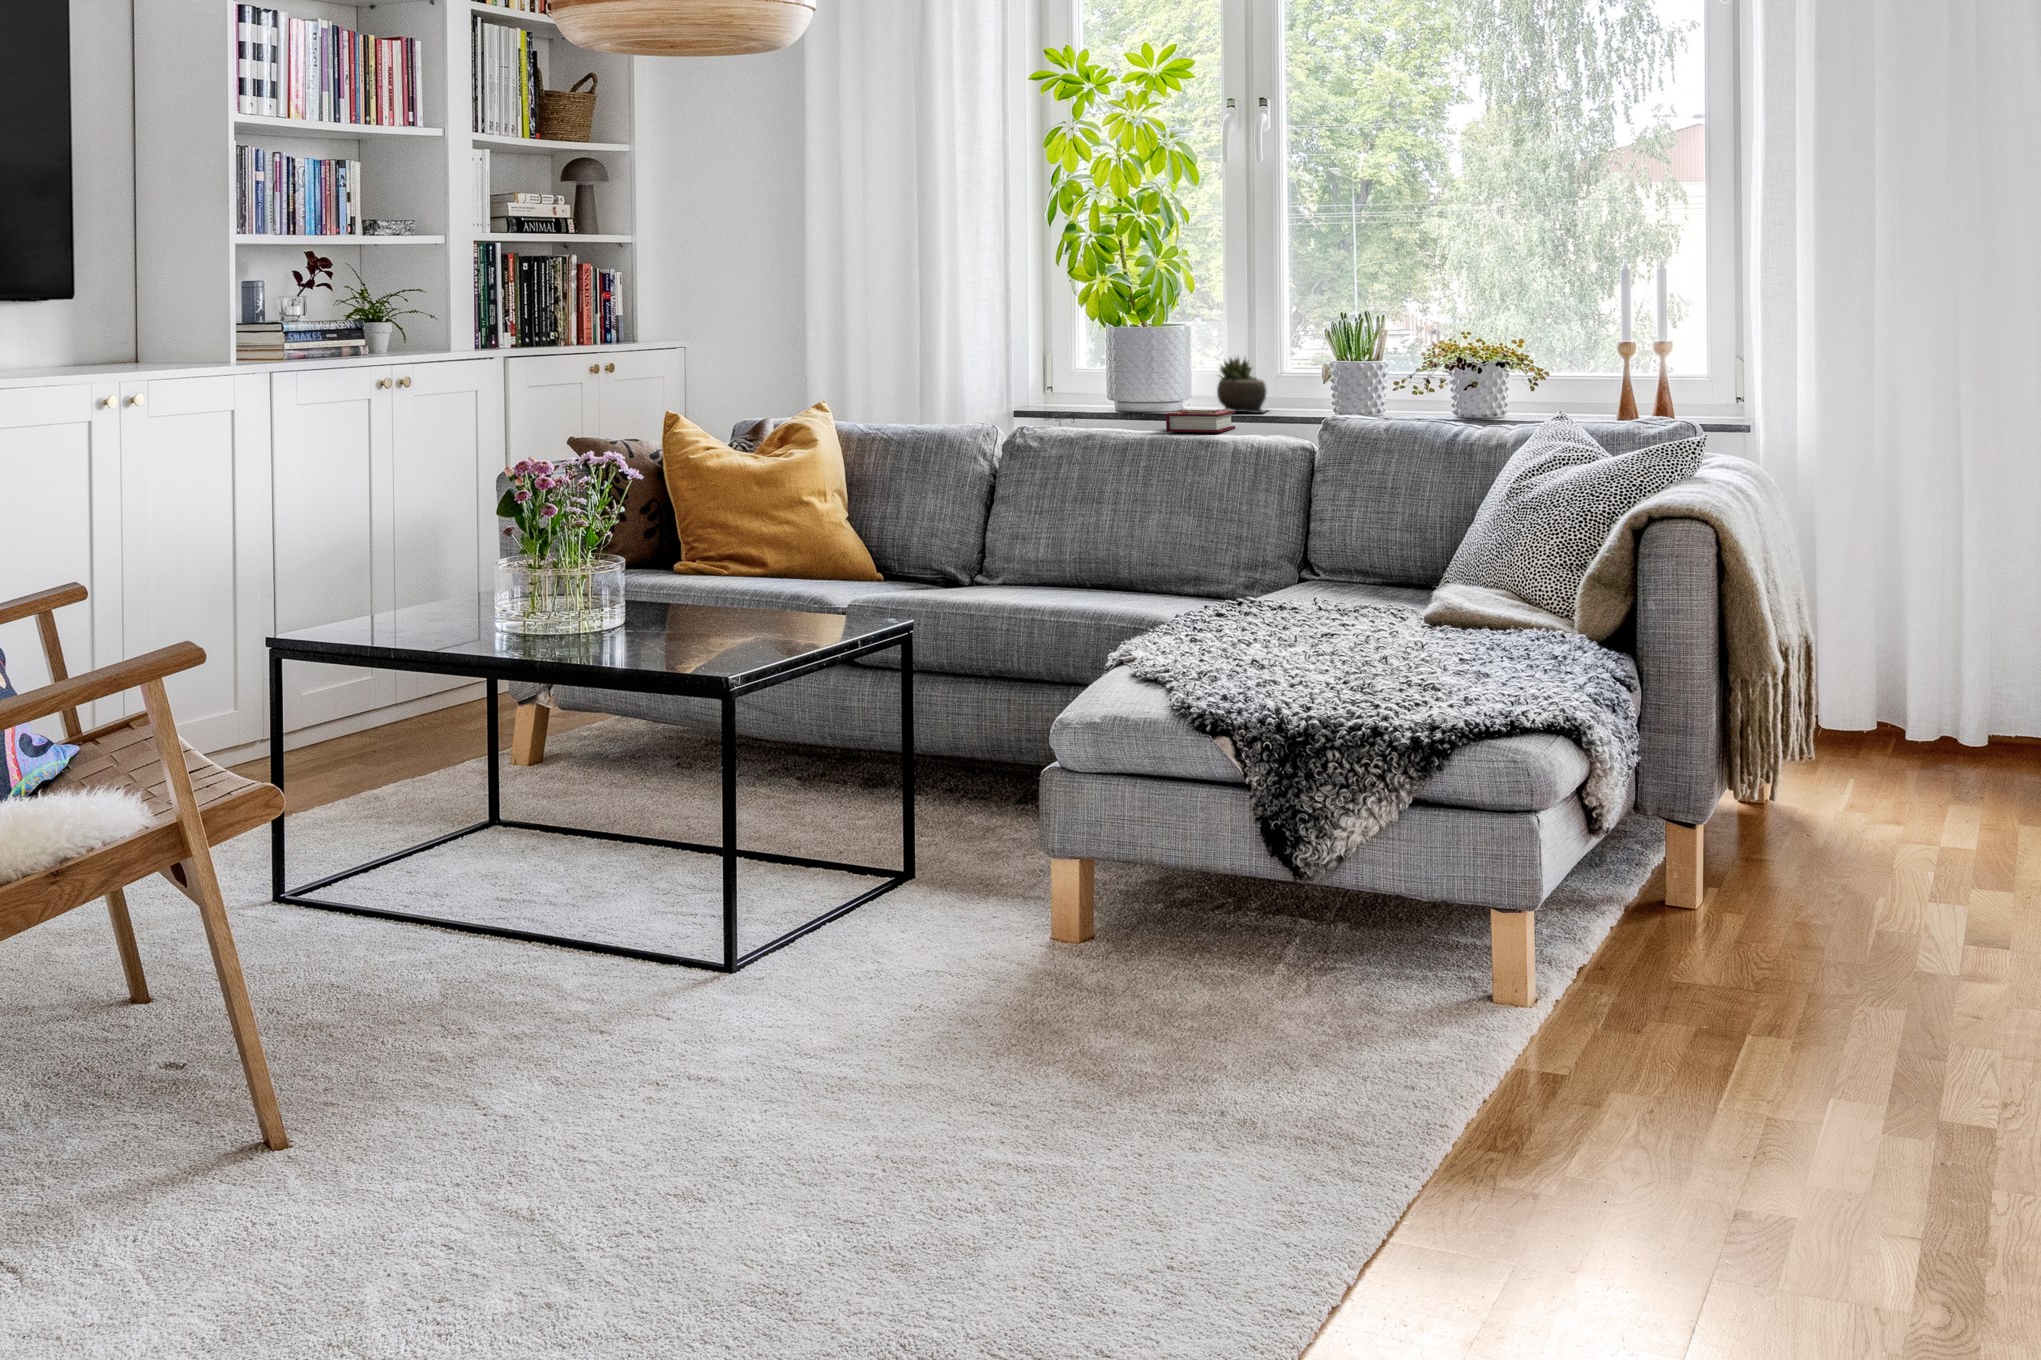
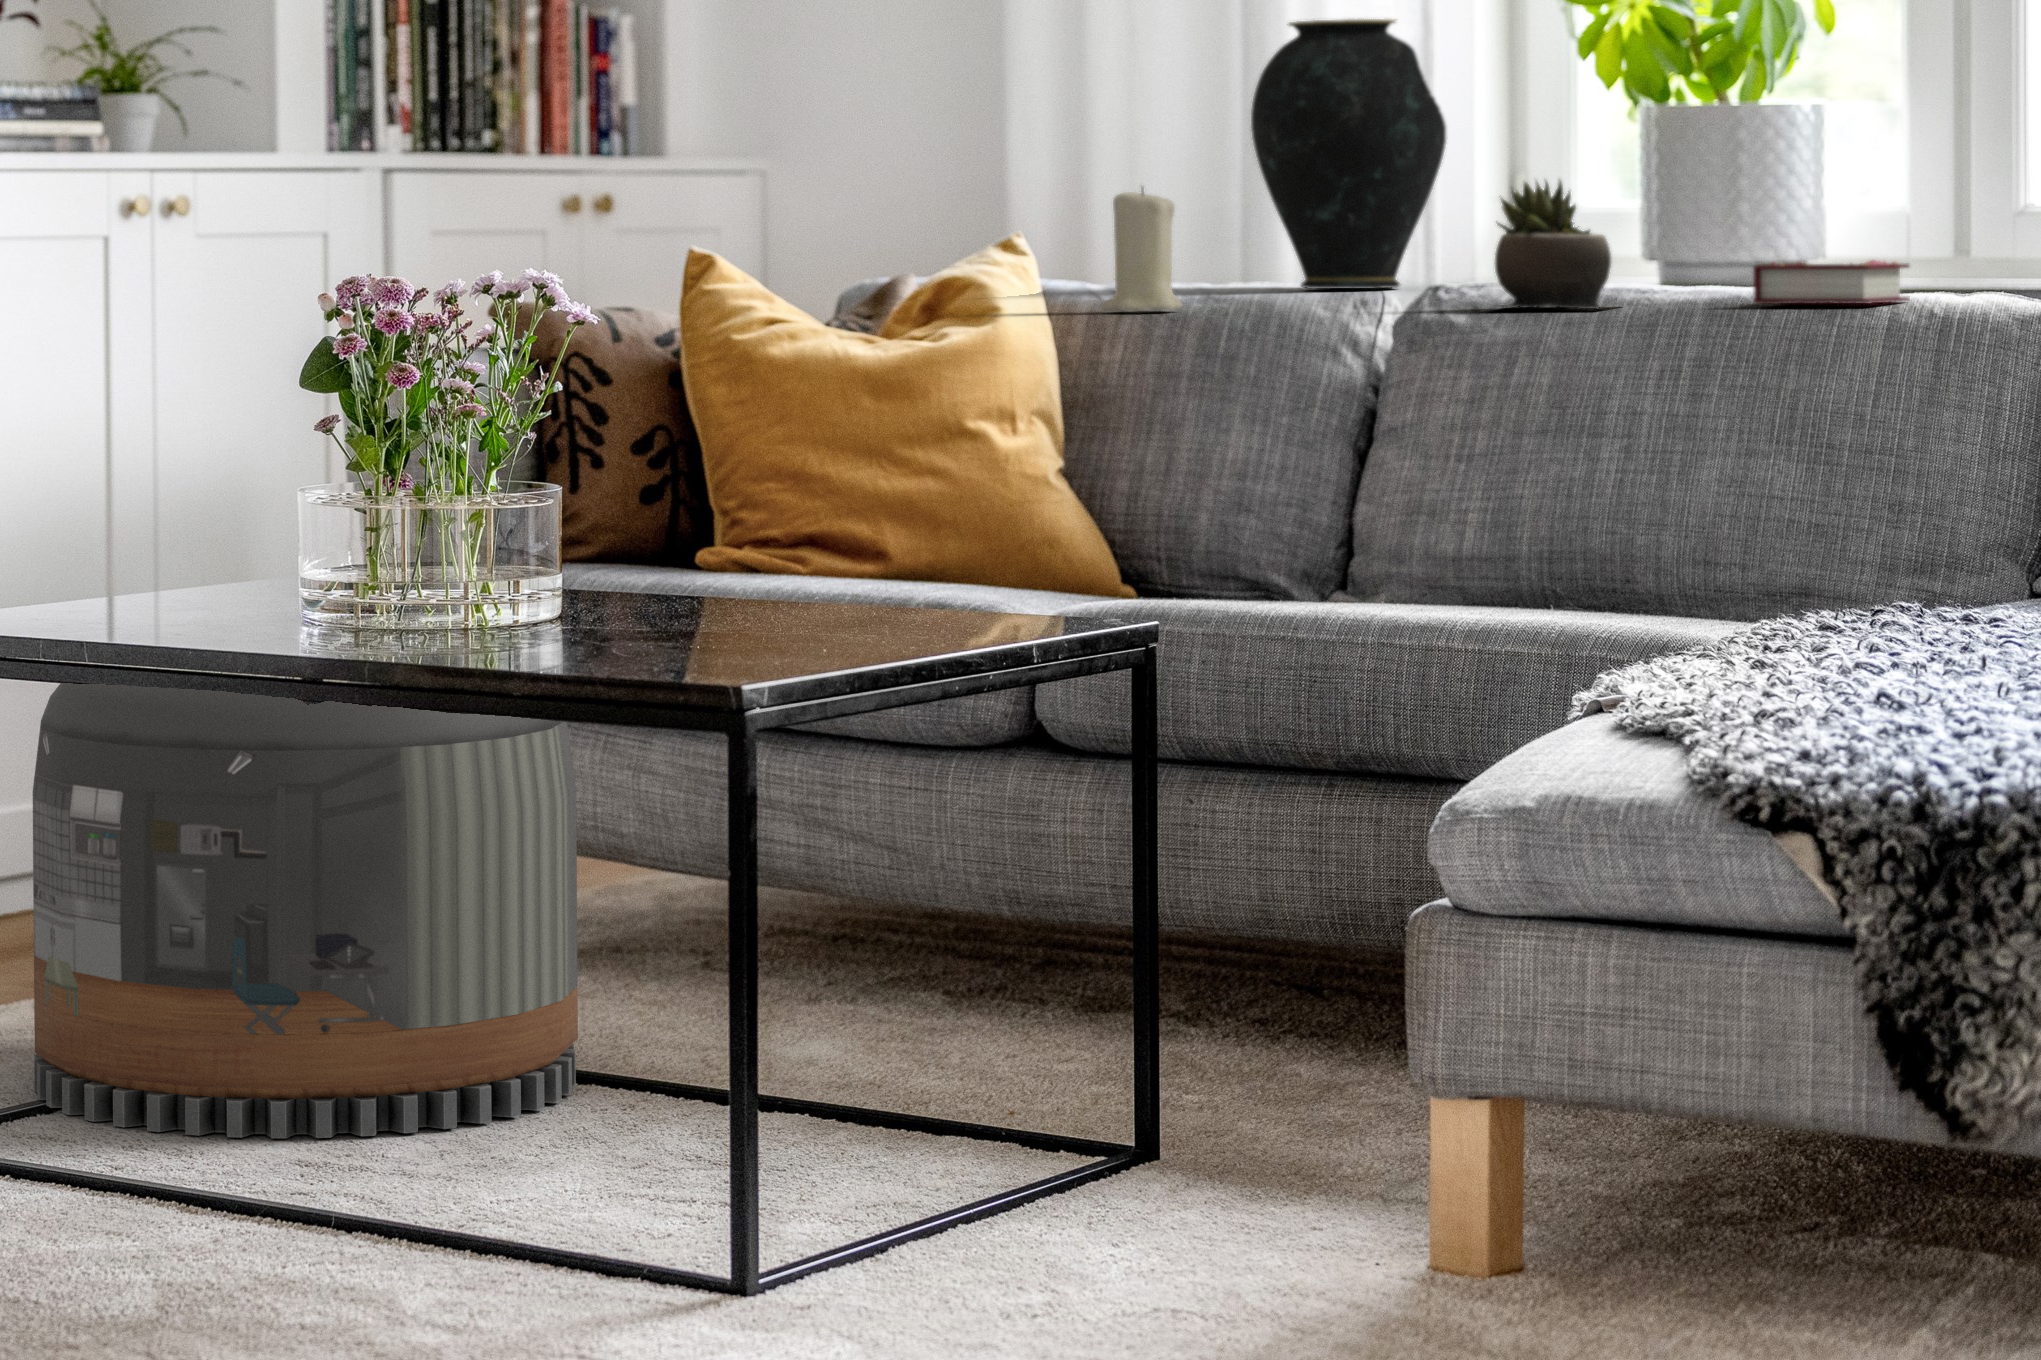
vase: none [925,284,1018,412] -> present [1251,19,1446,289]
succulent plant: present [1217,358,1266,413] -> present [1495,181,1611,309]
candle: none [861,373,900,434] -> present [1101,188,1182,311]
pouf: none [359,630,632,890] -> present [33,683,578,1138]

